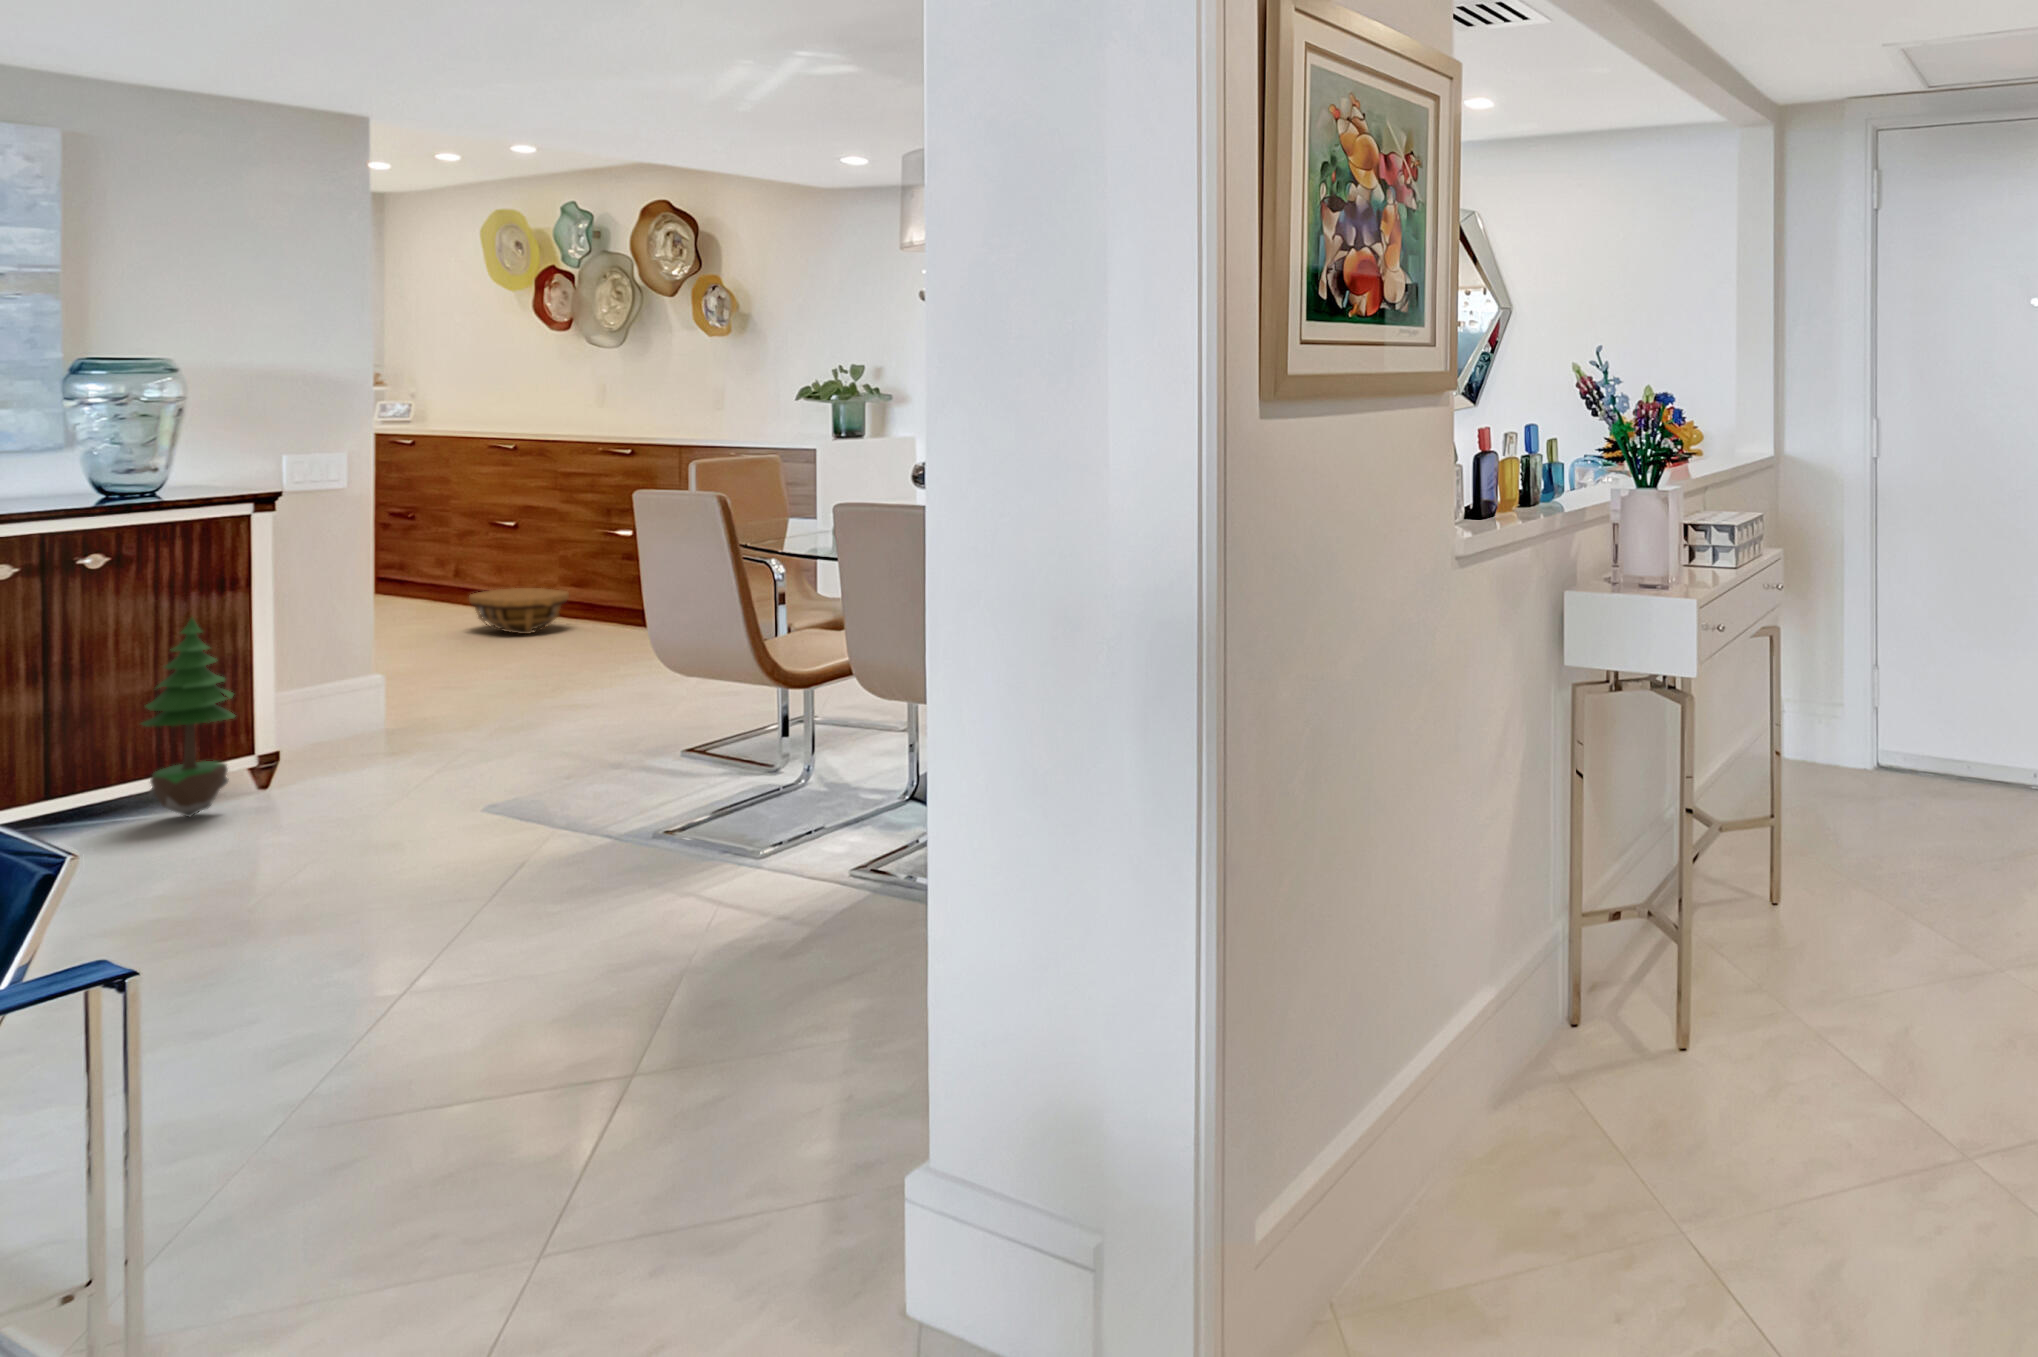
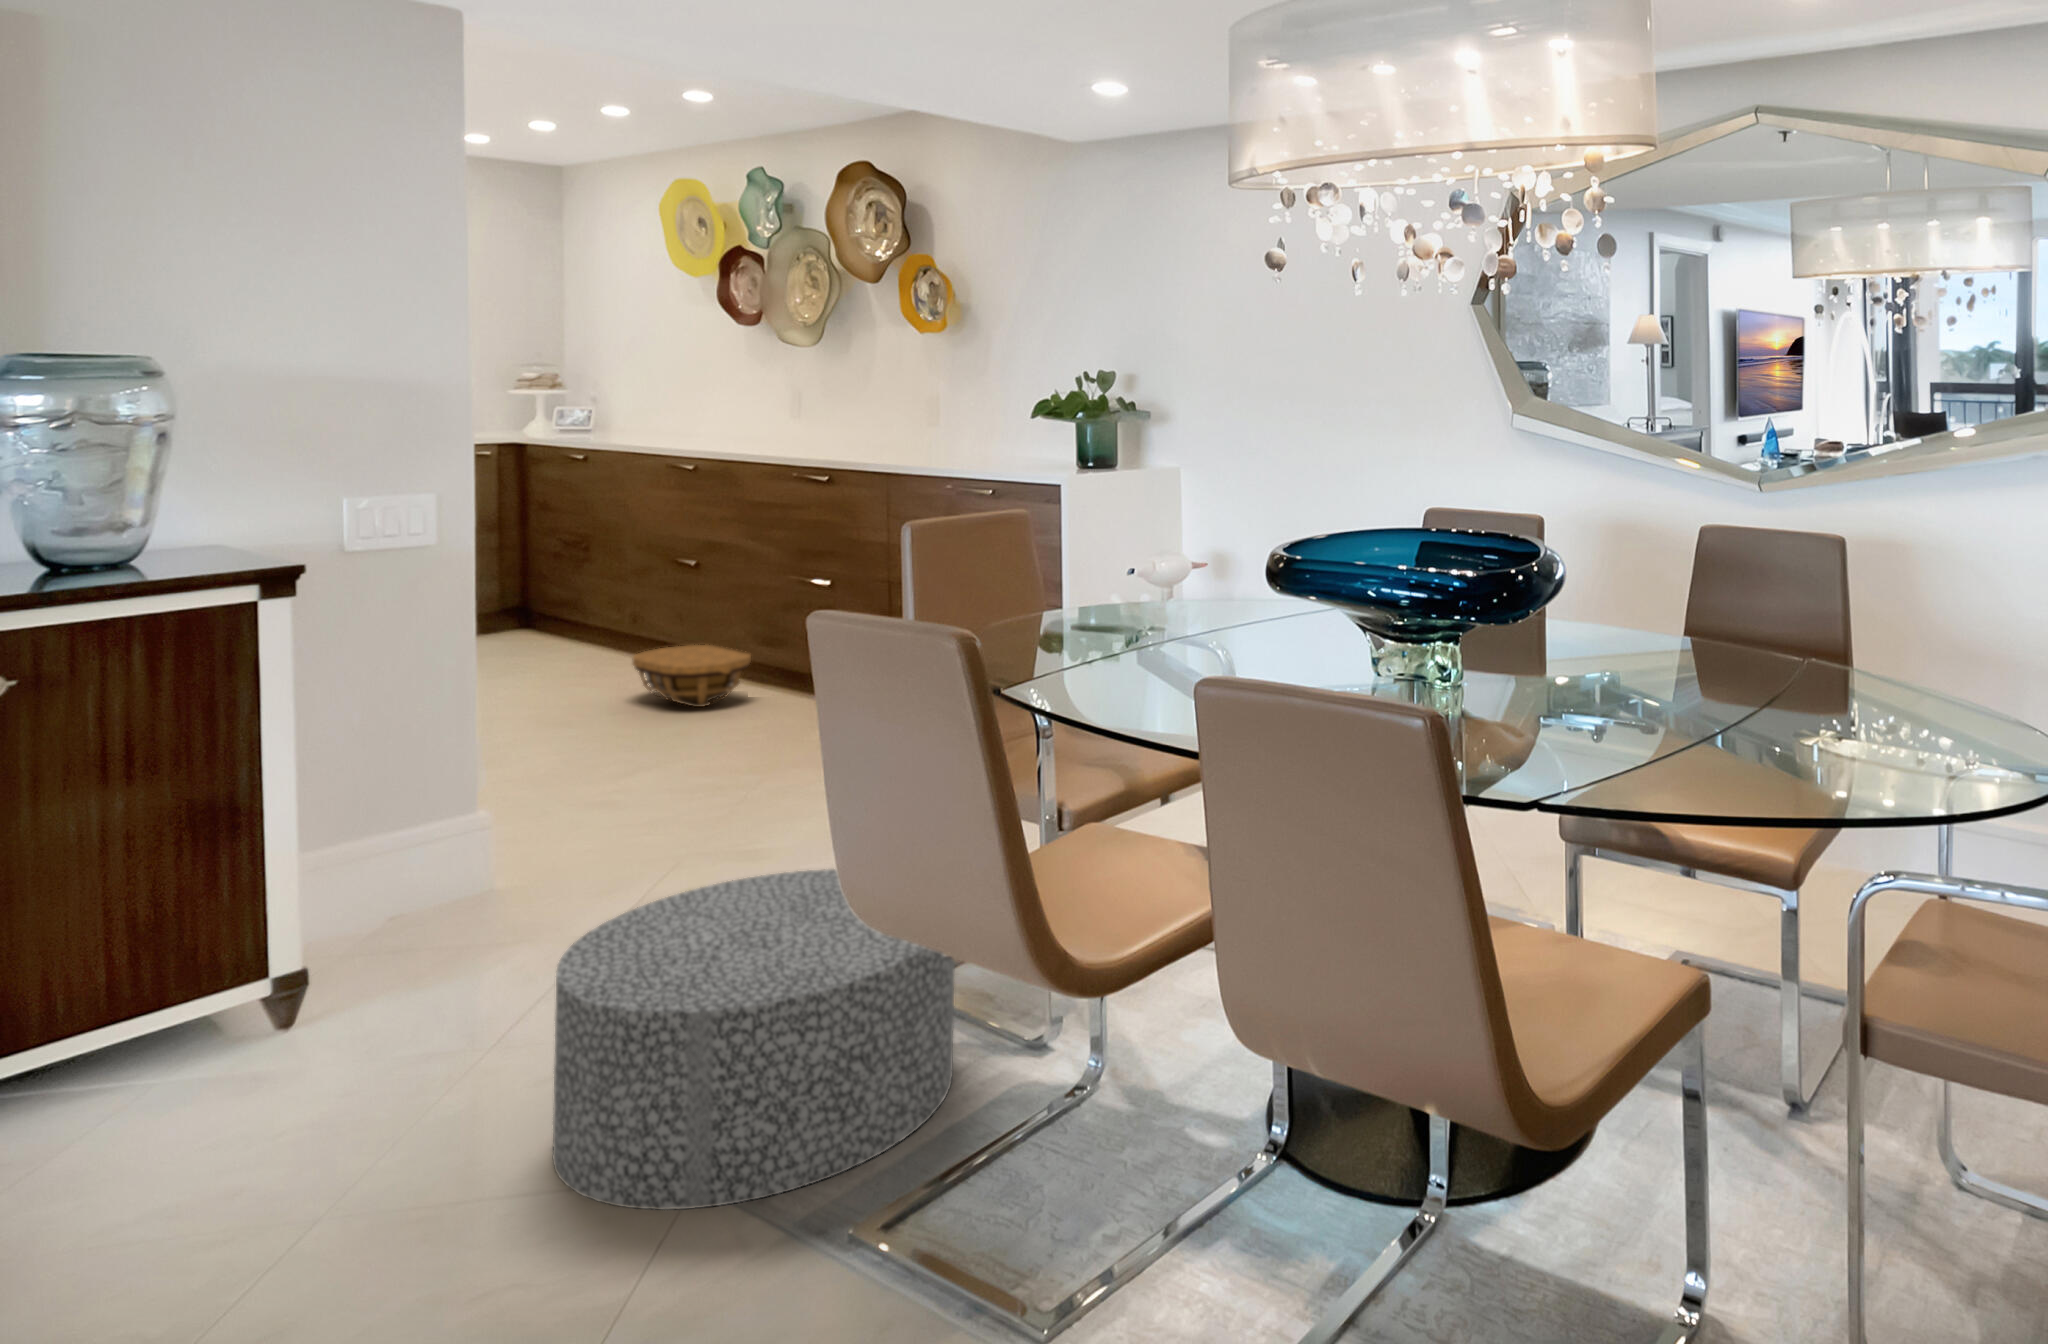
potted tree: present [141,618,235,818] -> none [62,772,225,1100]
ottoman: none [465,680,718,843] -> present [553,869,955,1210]

